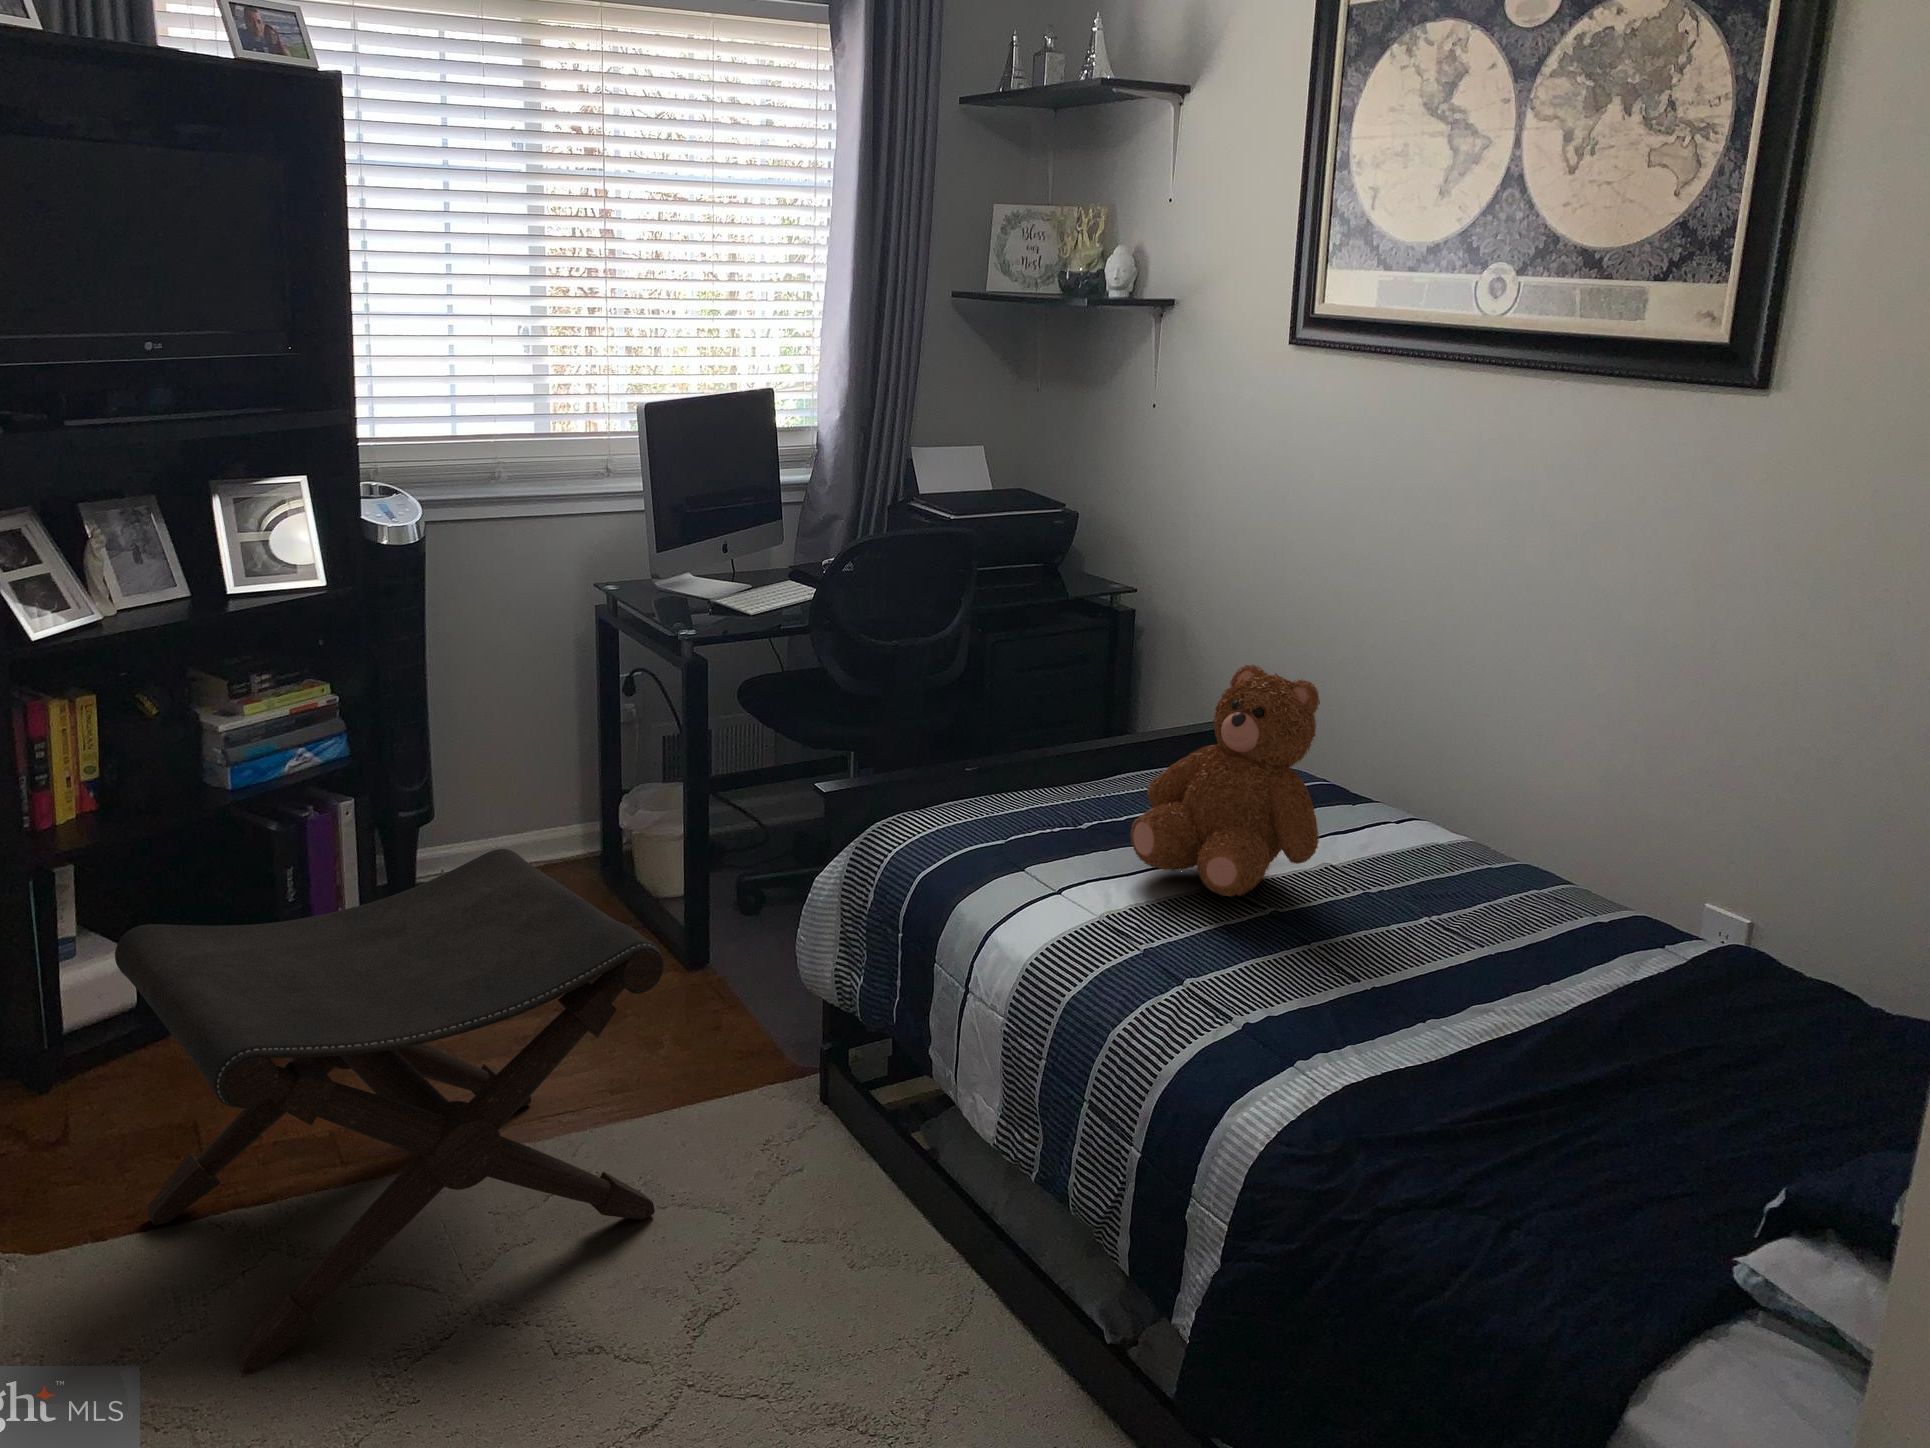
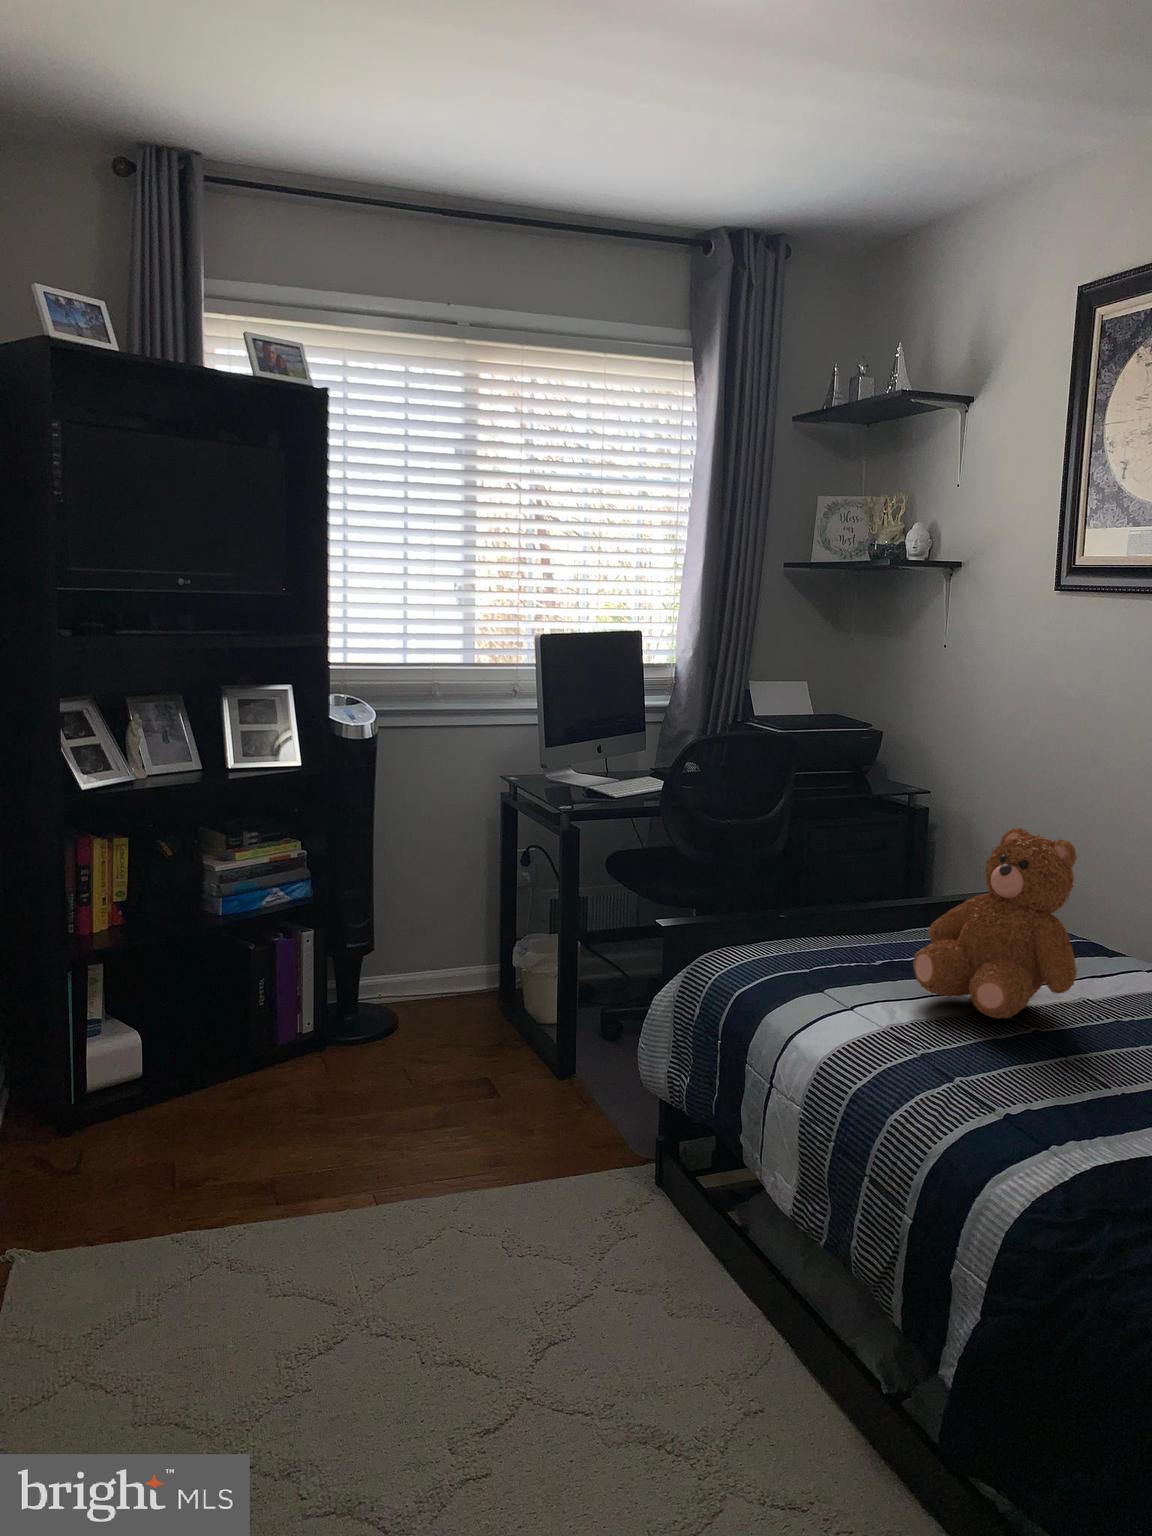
footstool: present [115,849,664,1374] -> none [119,962,527,1354]

